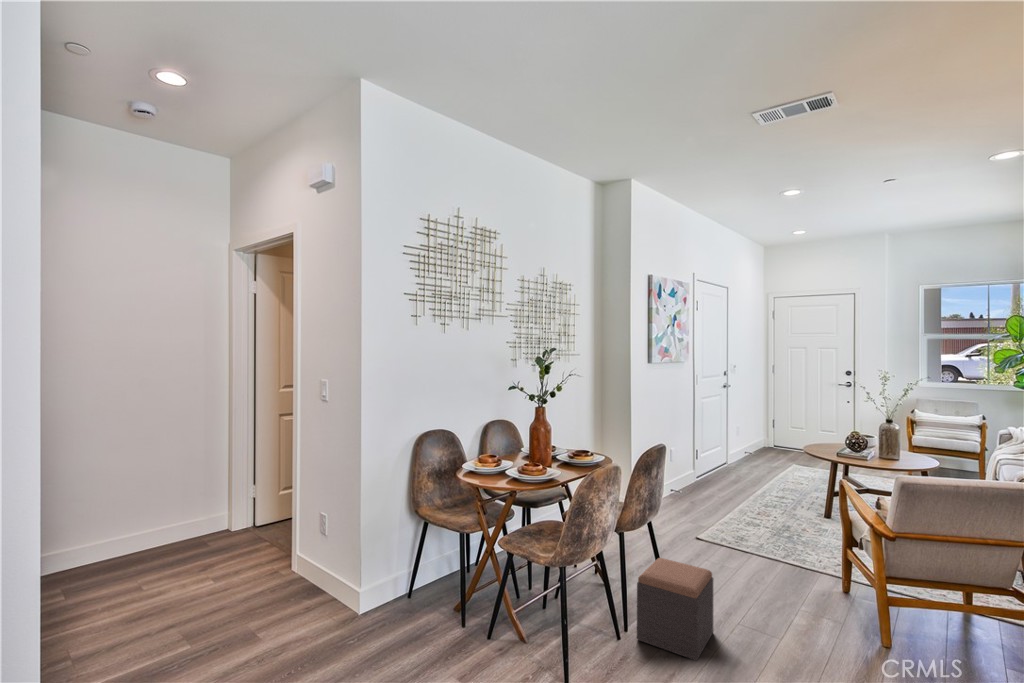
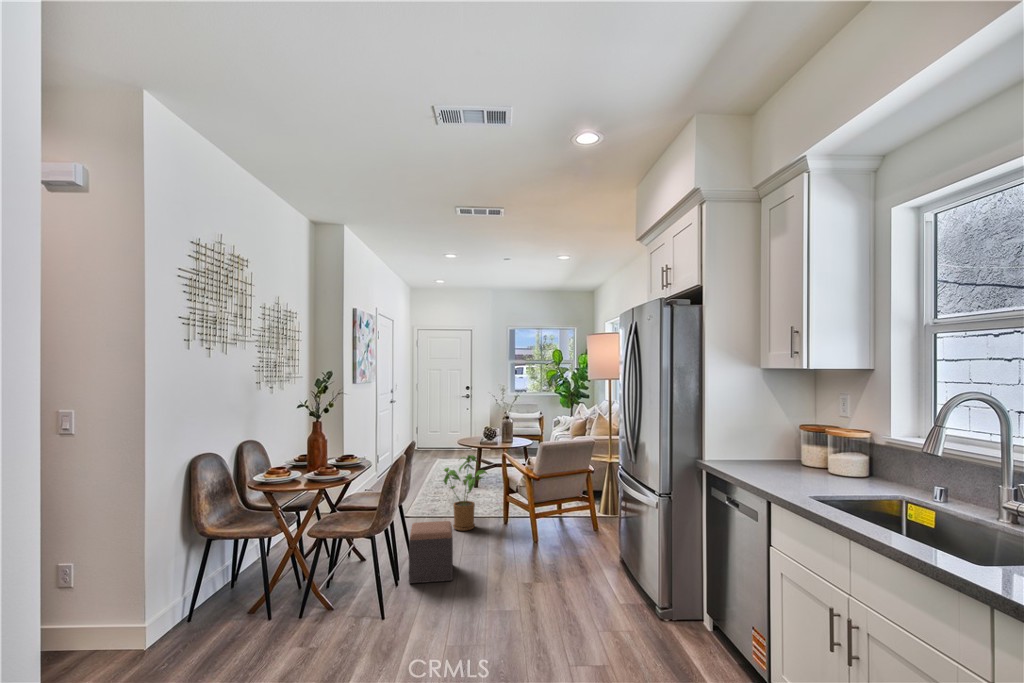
house plant: none [736,475,809,585] -> present [444,455,487,531]

